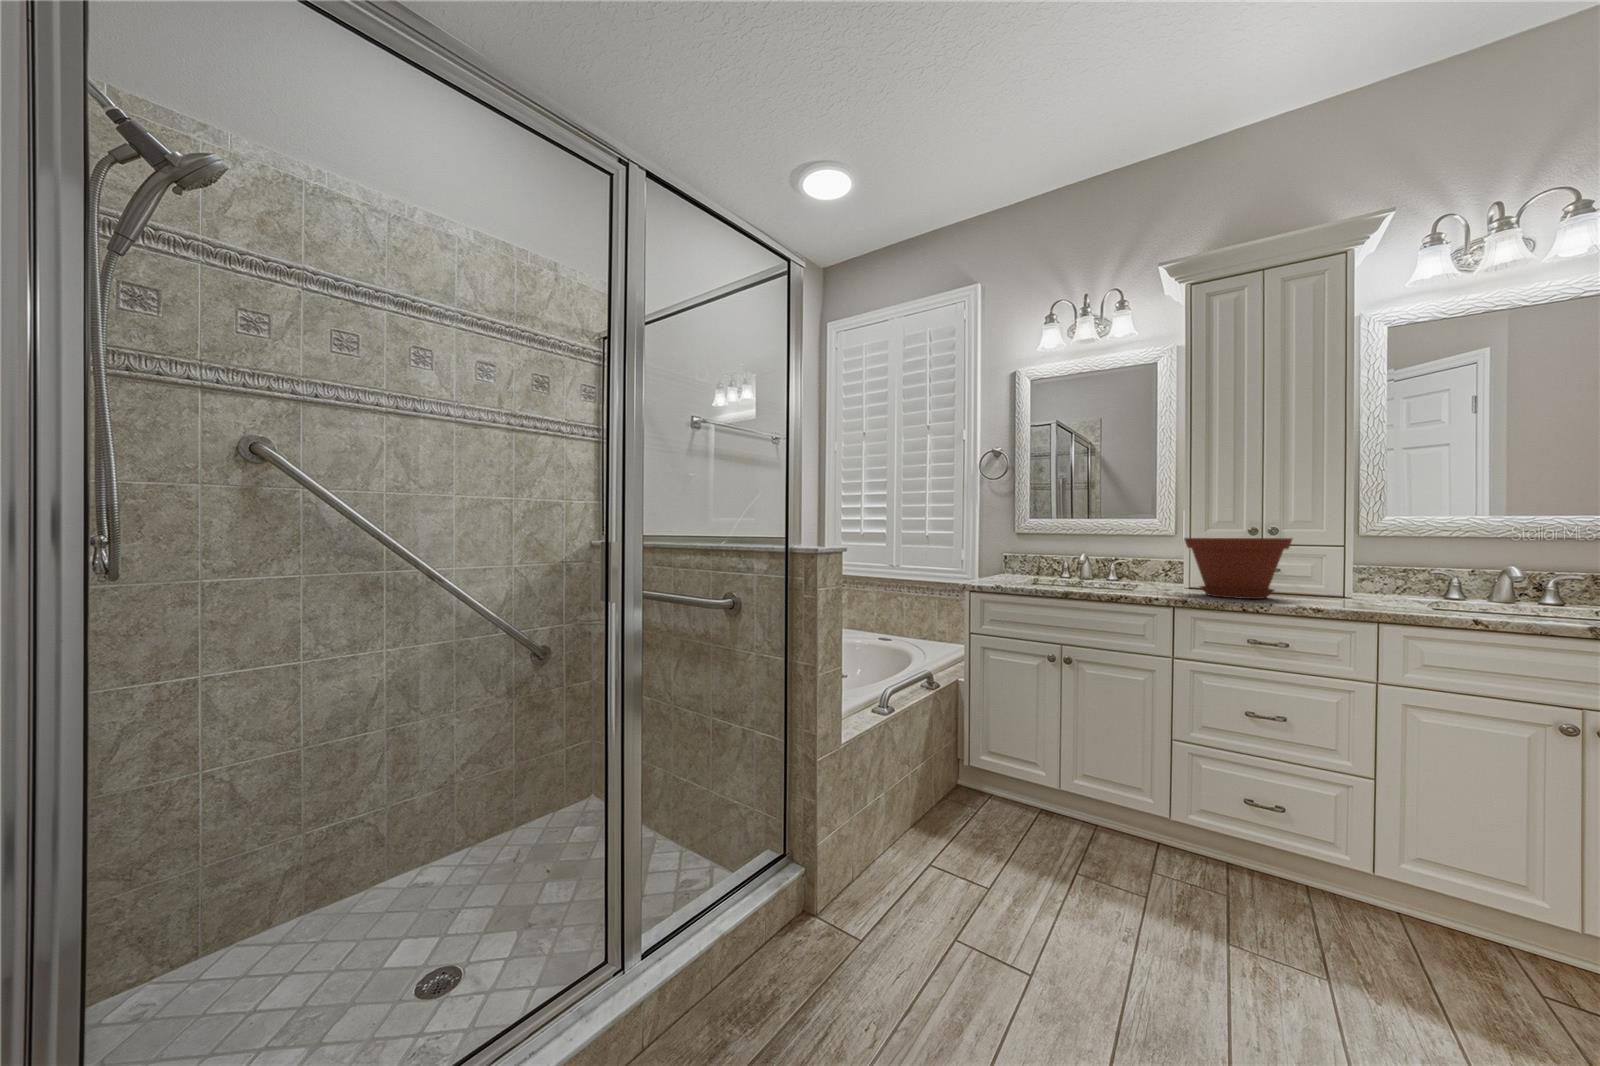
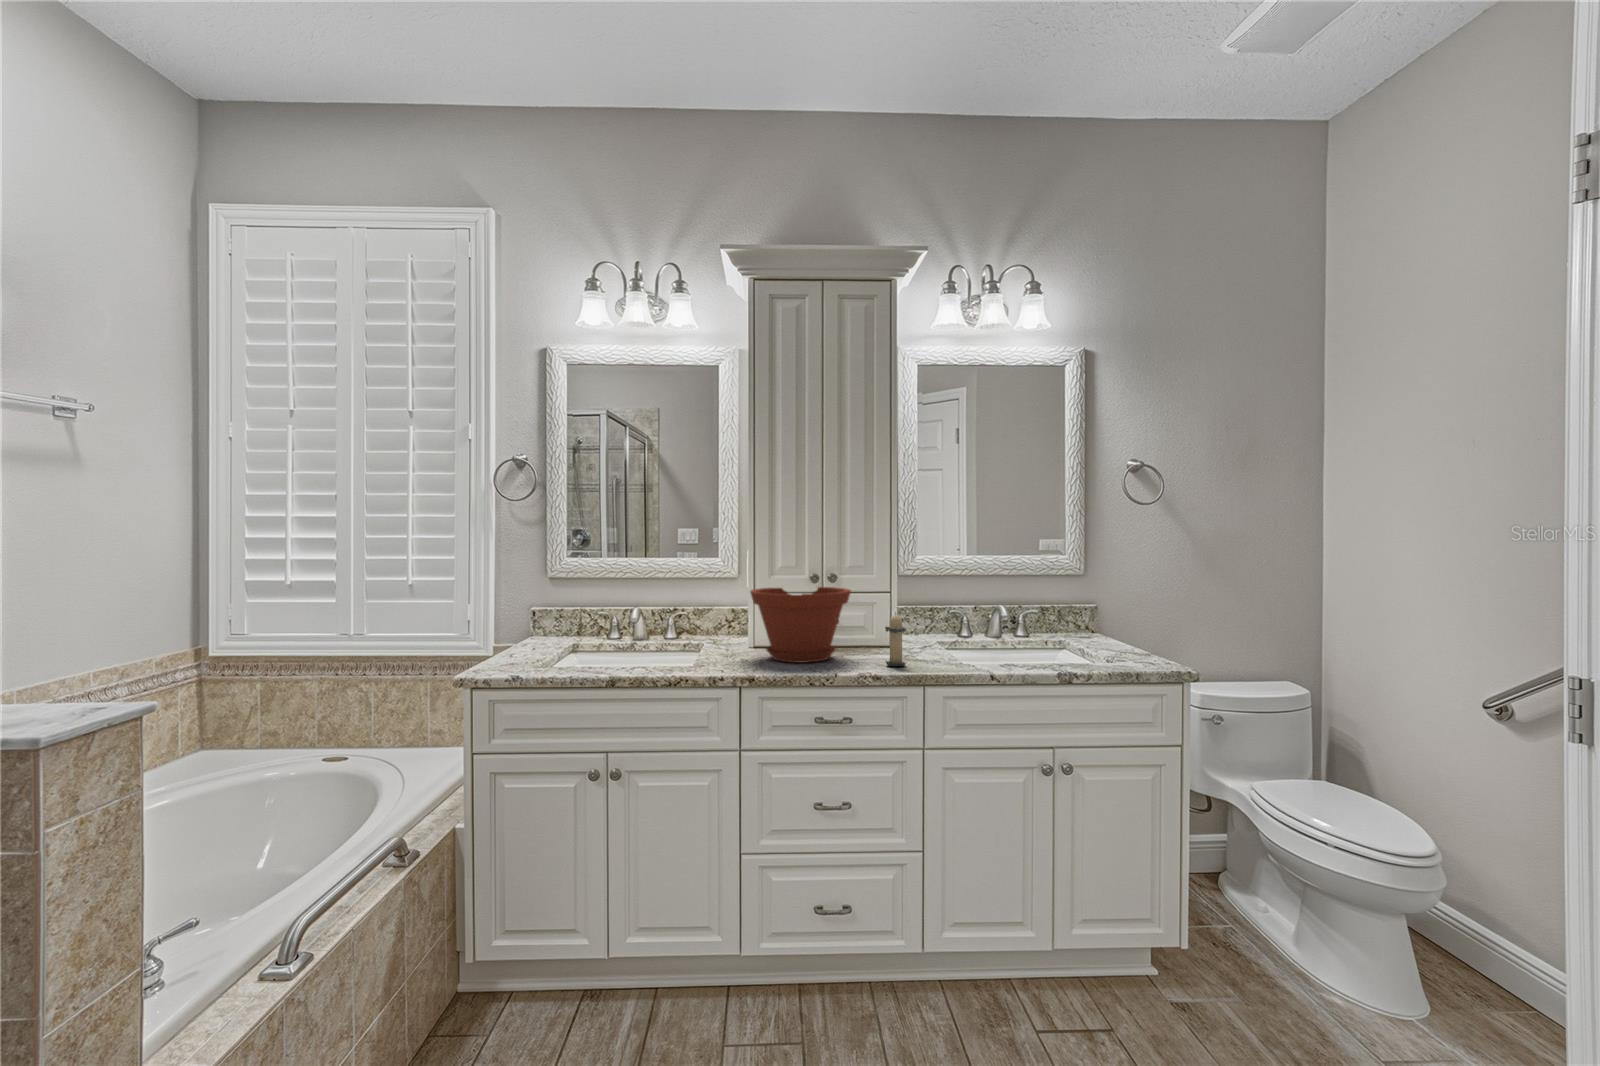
candle: none [1330,556,1364,607] -> present [885,612,906,666]

